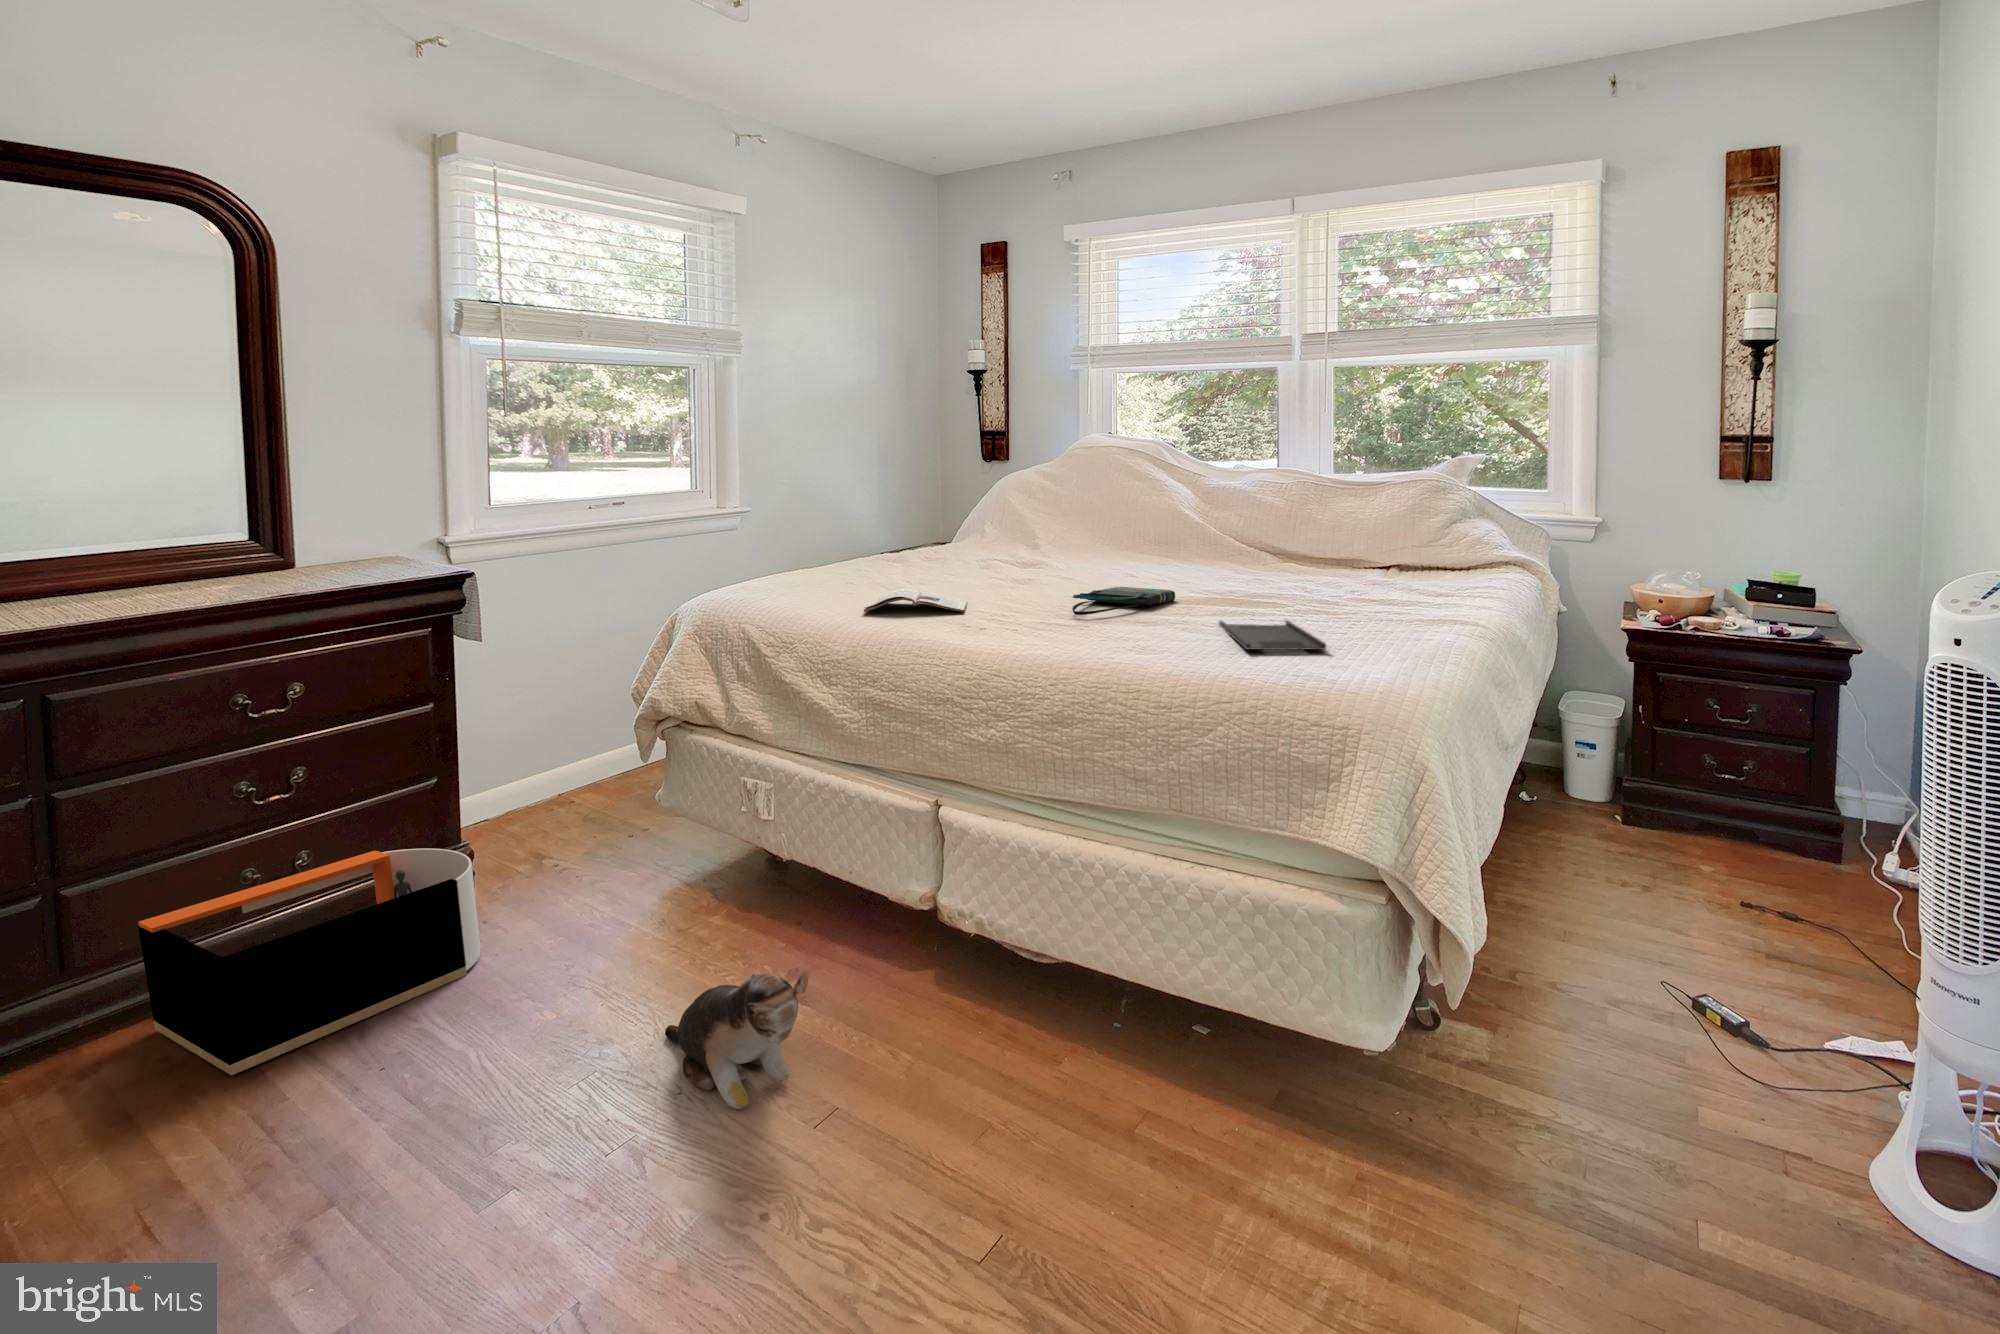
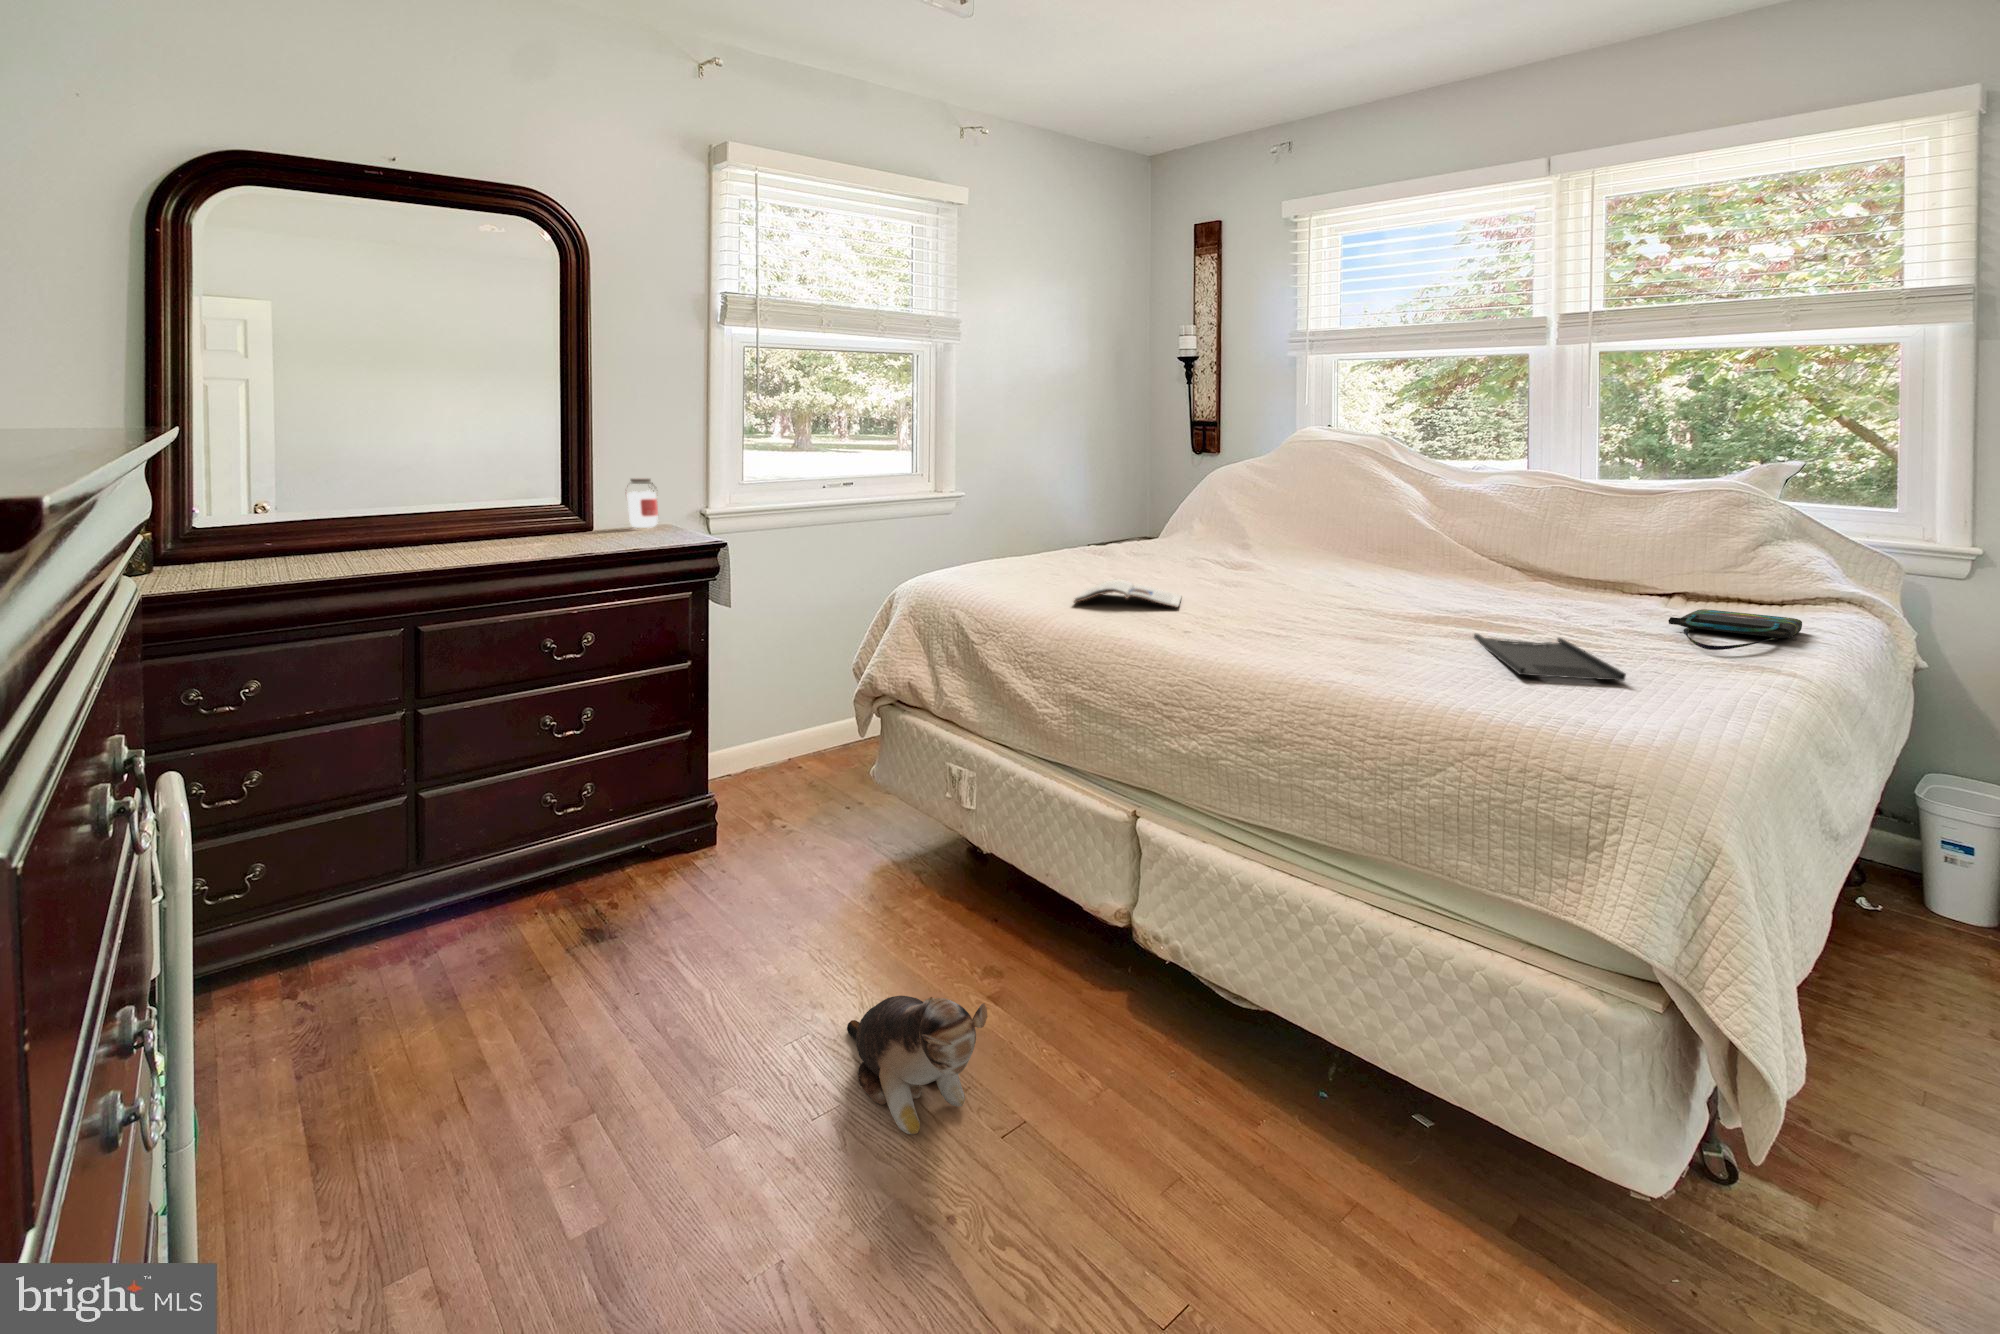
jar: none [365,502,404,556] -> present [625,479,658,528]
tote bag: present [1072,587,1175,615] -> present [1668,609,1802,650]
storage bin: present [138,848,481,1075] -> none [397,805,694,1017]

